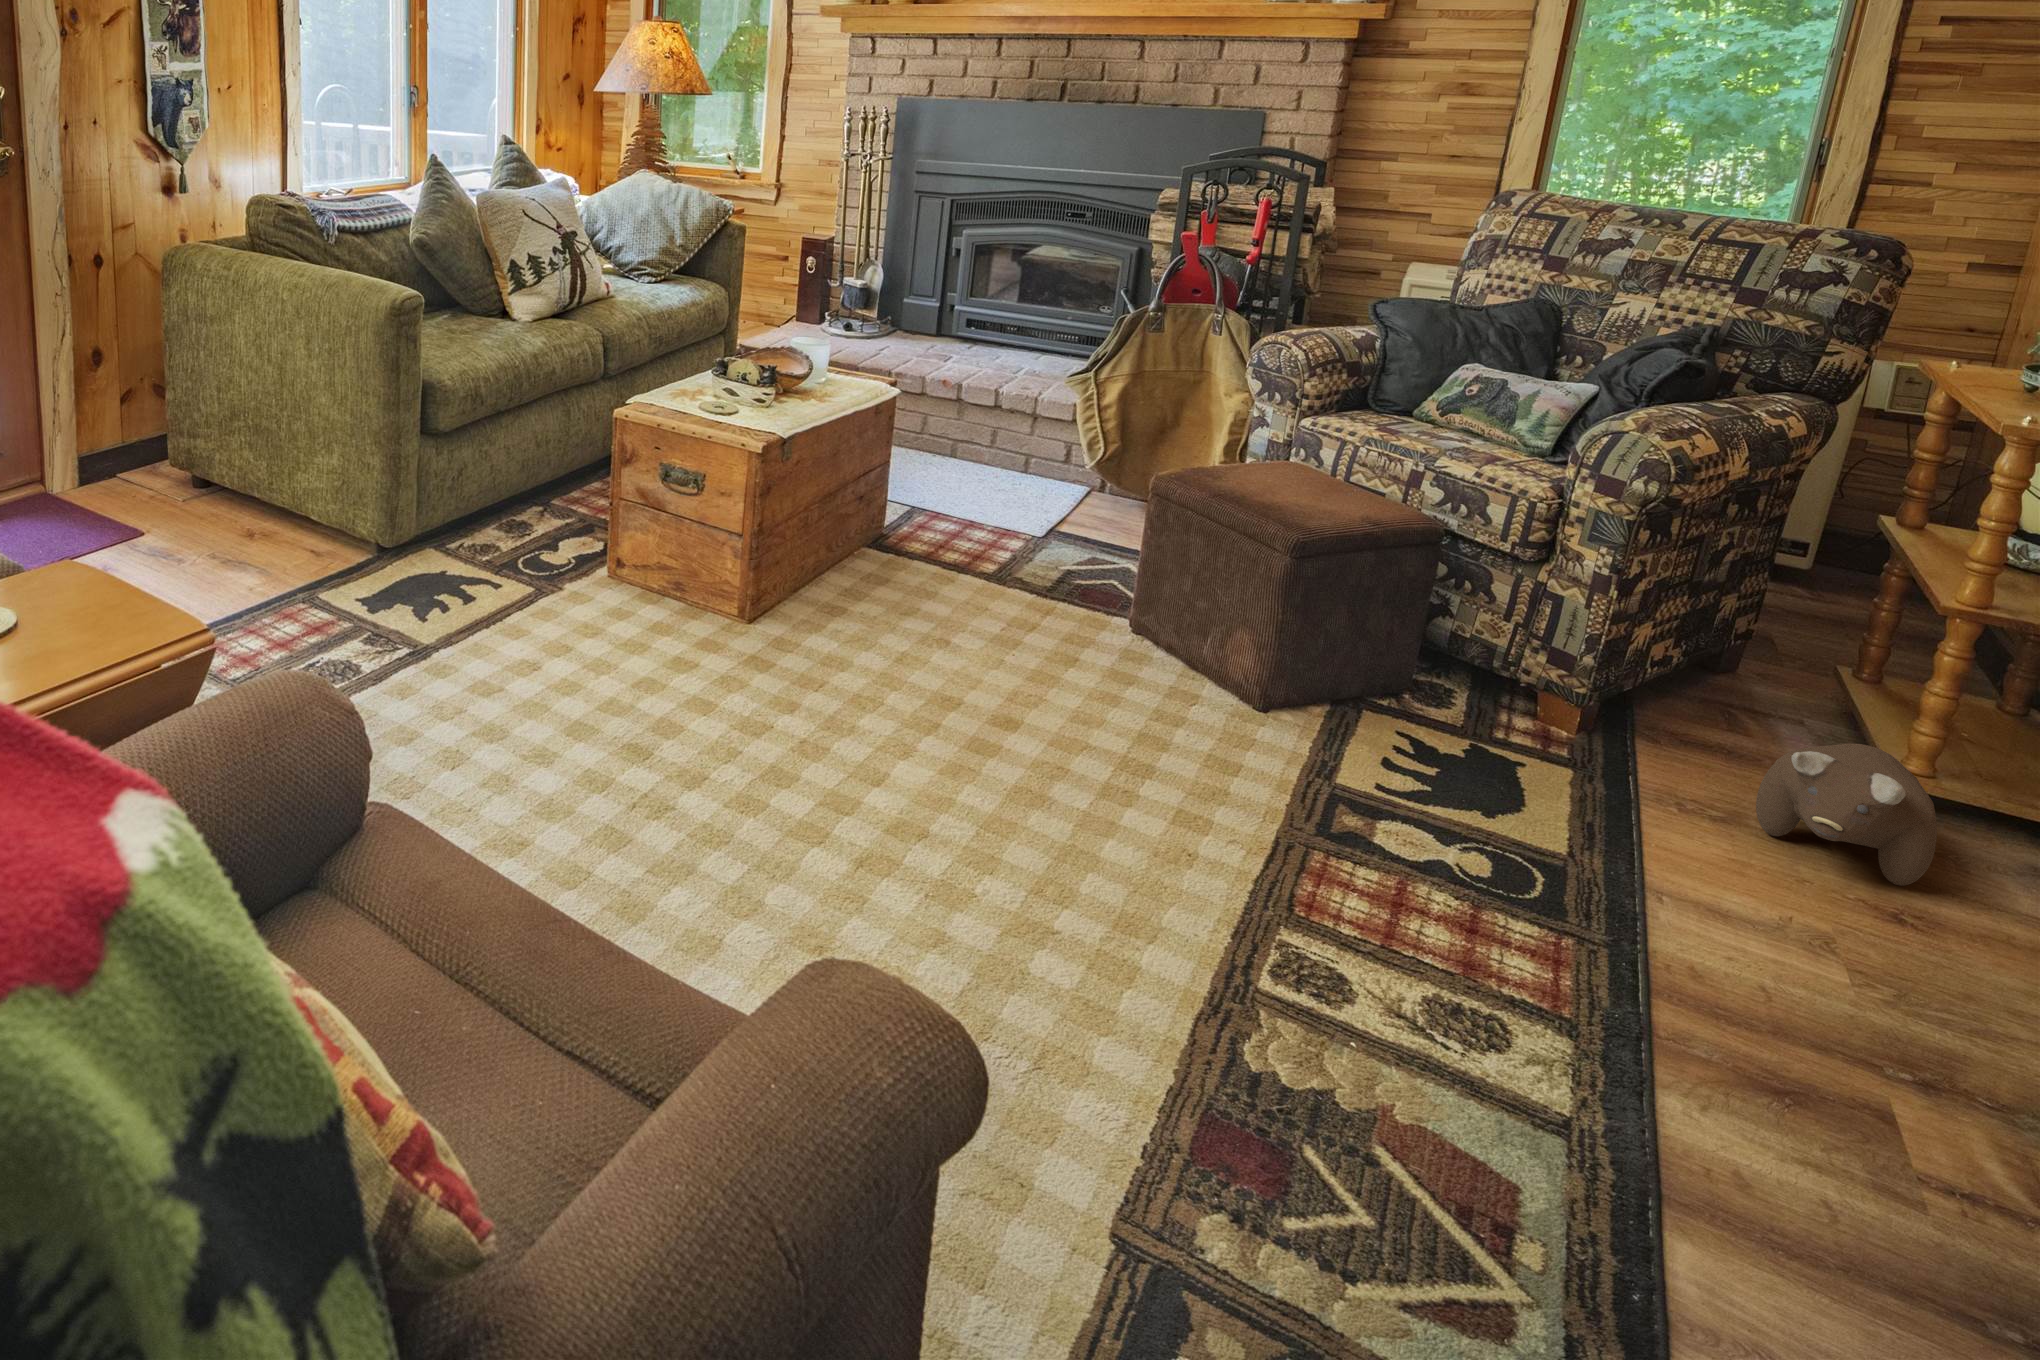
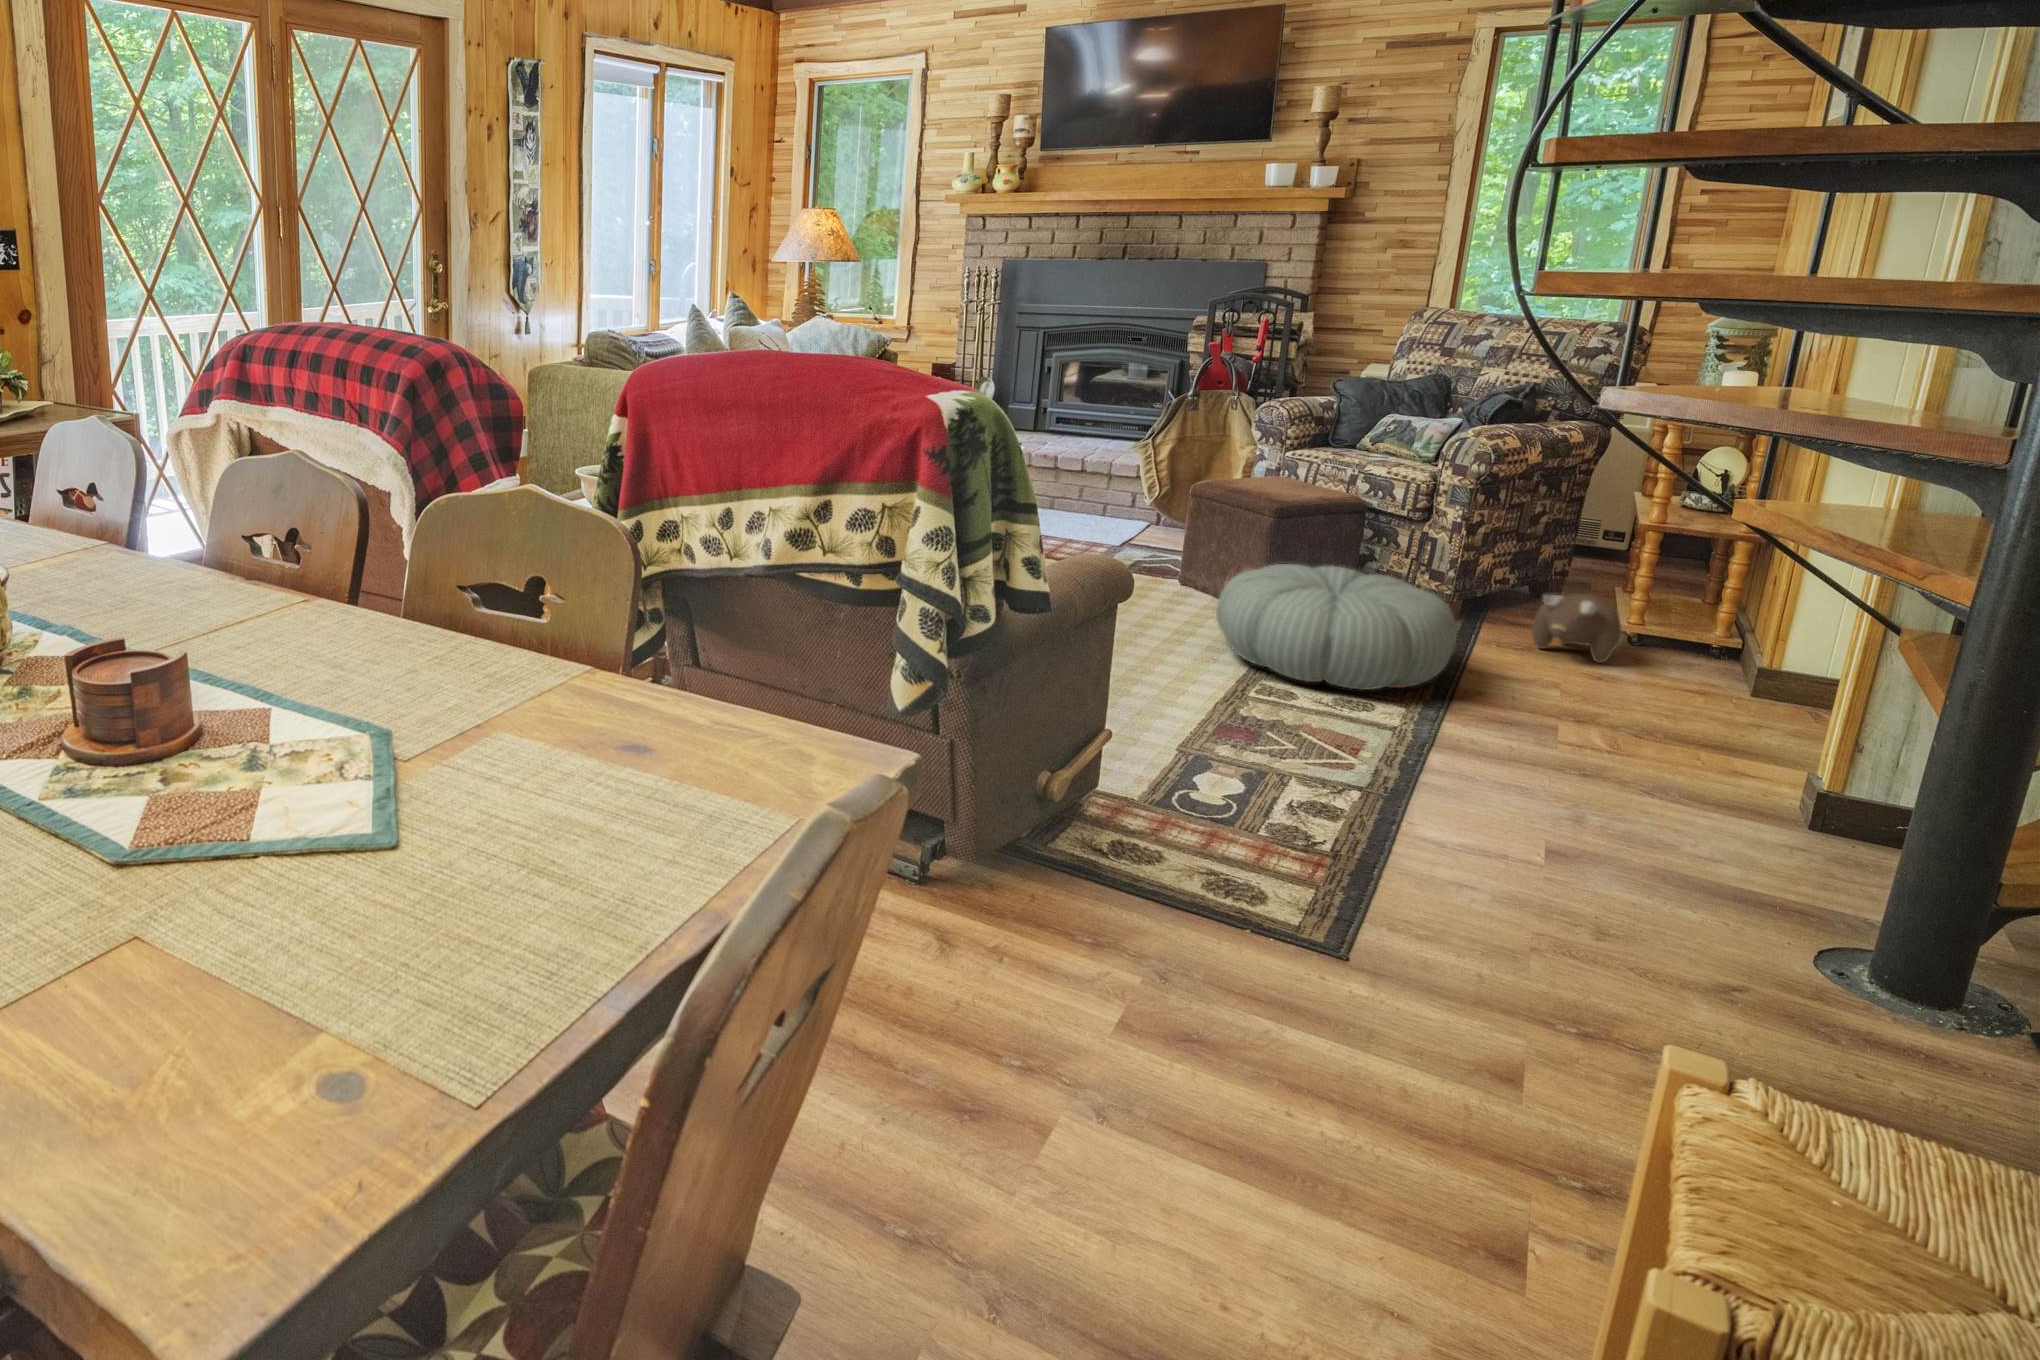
pouf: none [1187,666,1659,986] -> present [1216,564,1457,690]

